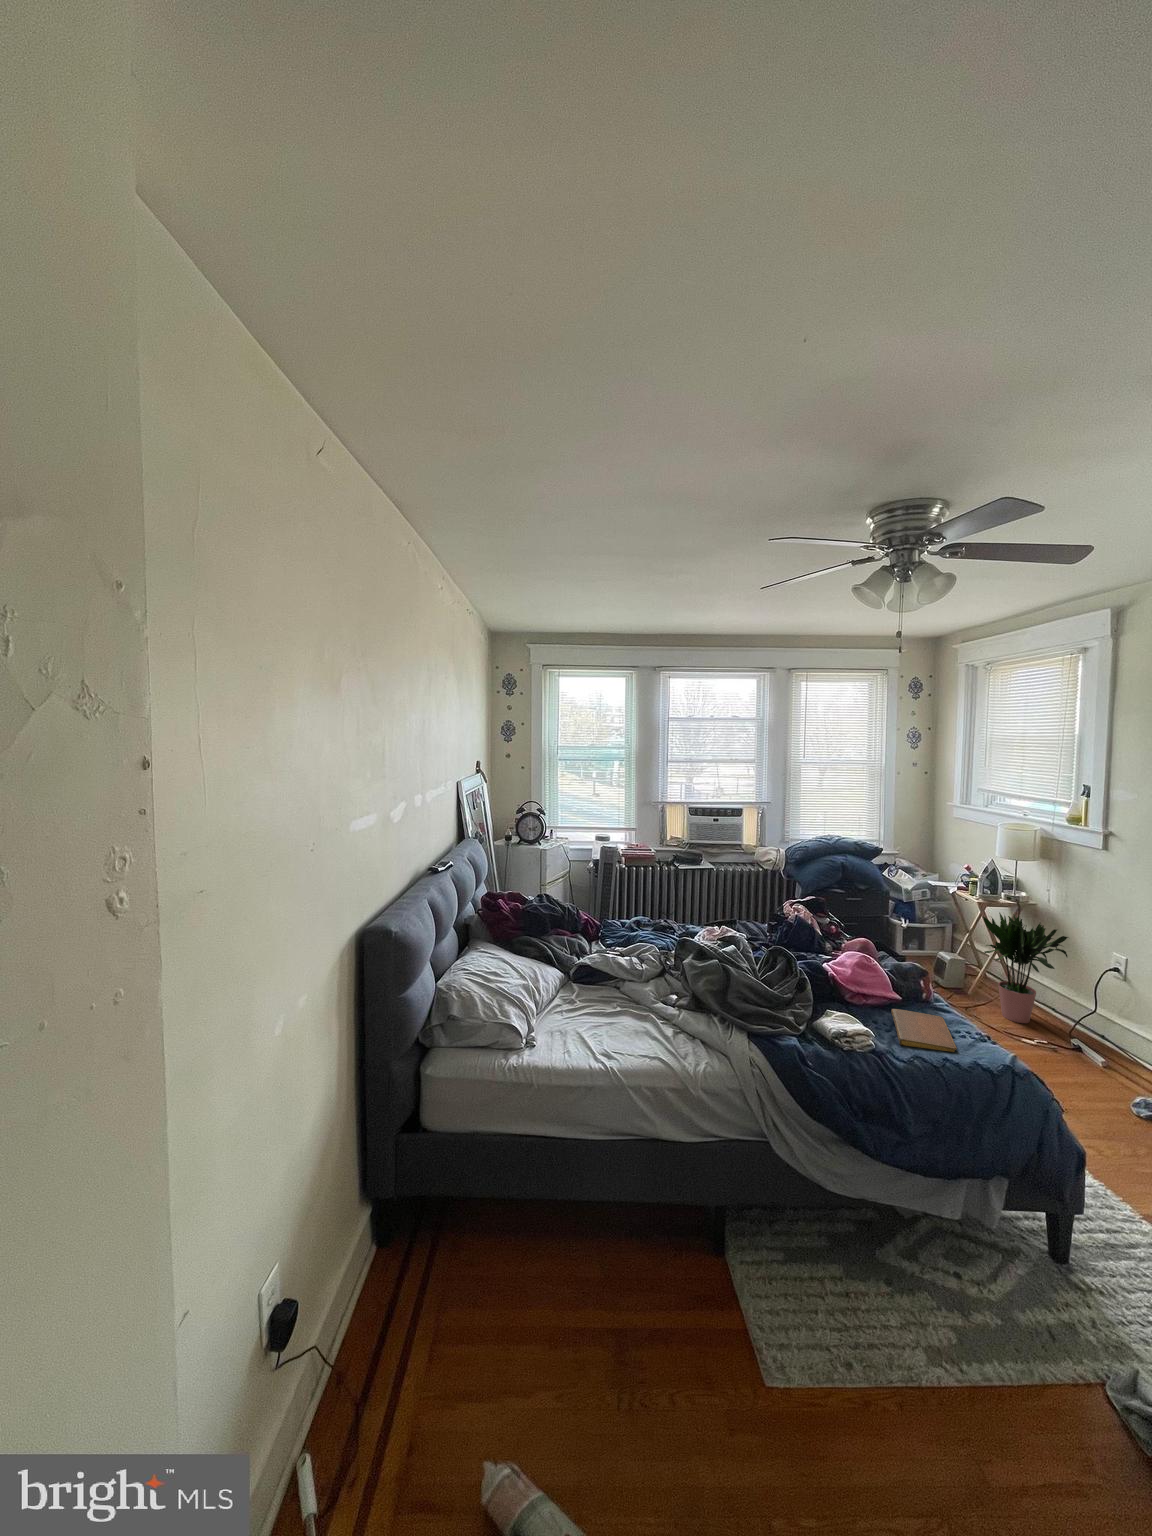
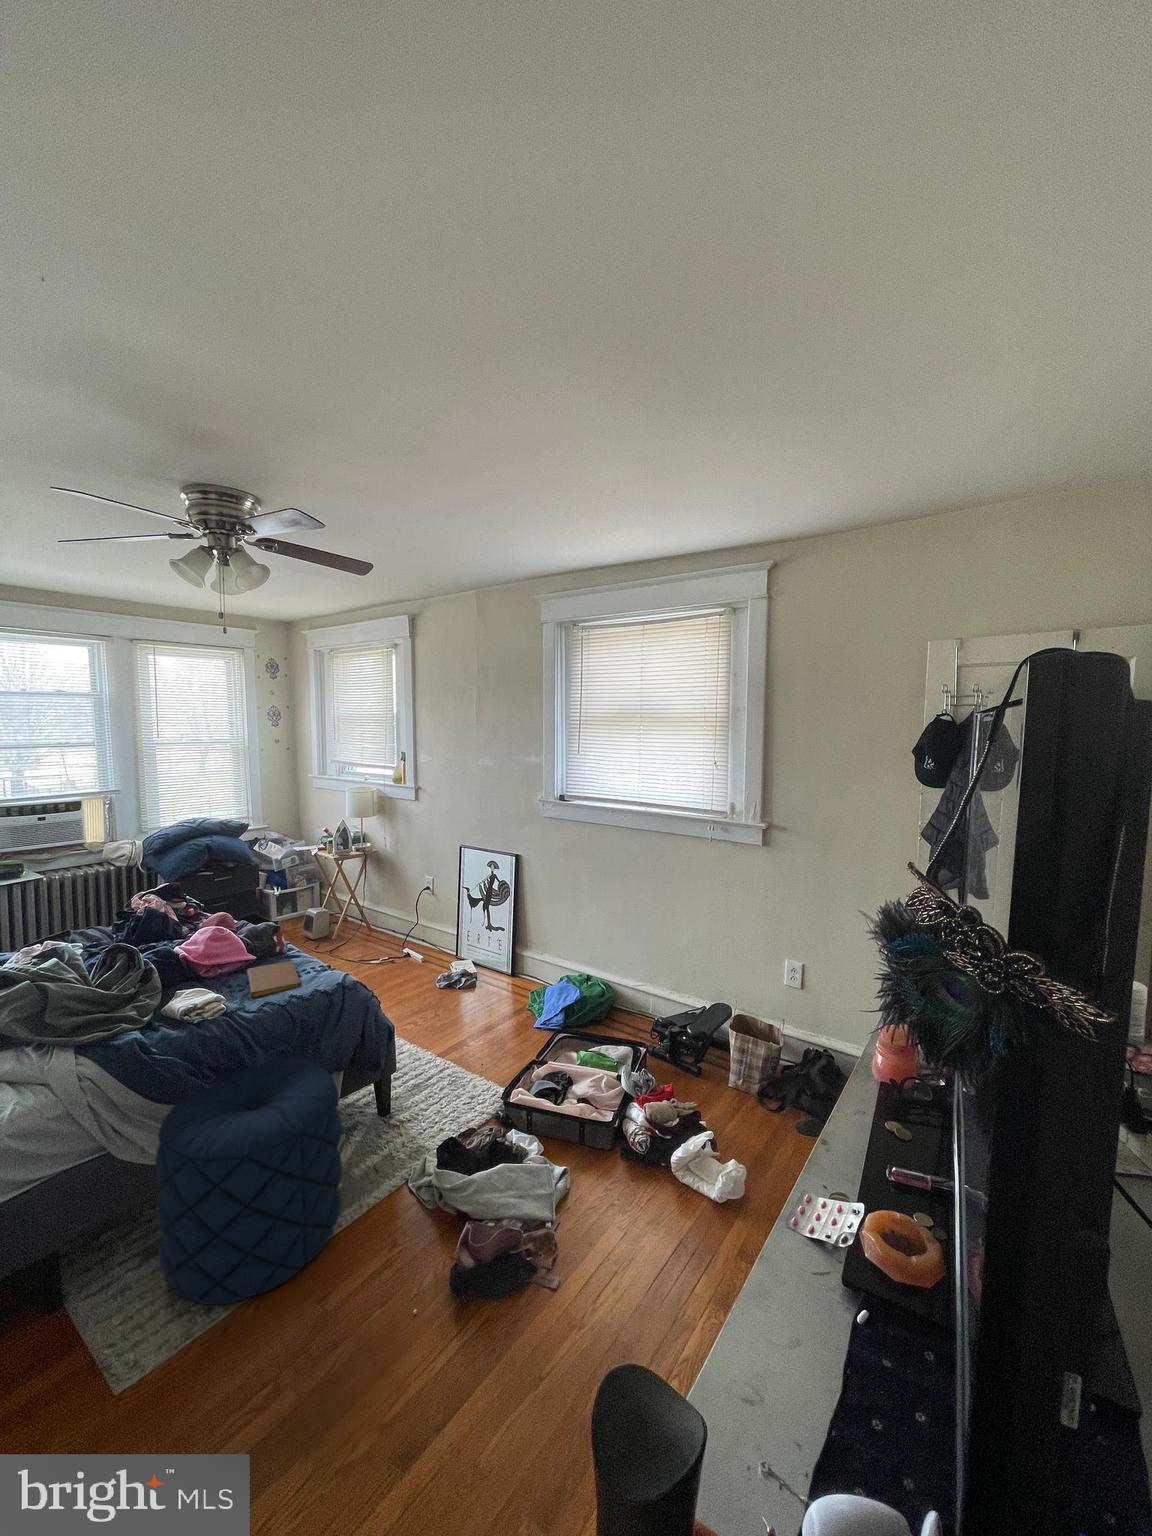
potted plant: present [983,913,1068,1023] -> none [338,857,403,949]
pouf: none [806,1116,1018,1412] -> present [155,1058,342,1305]

